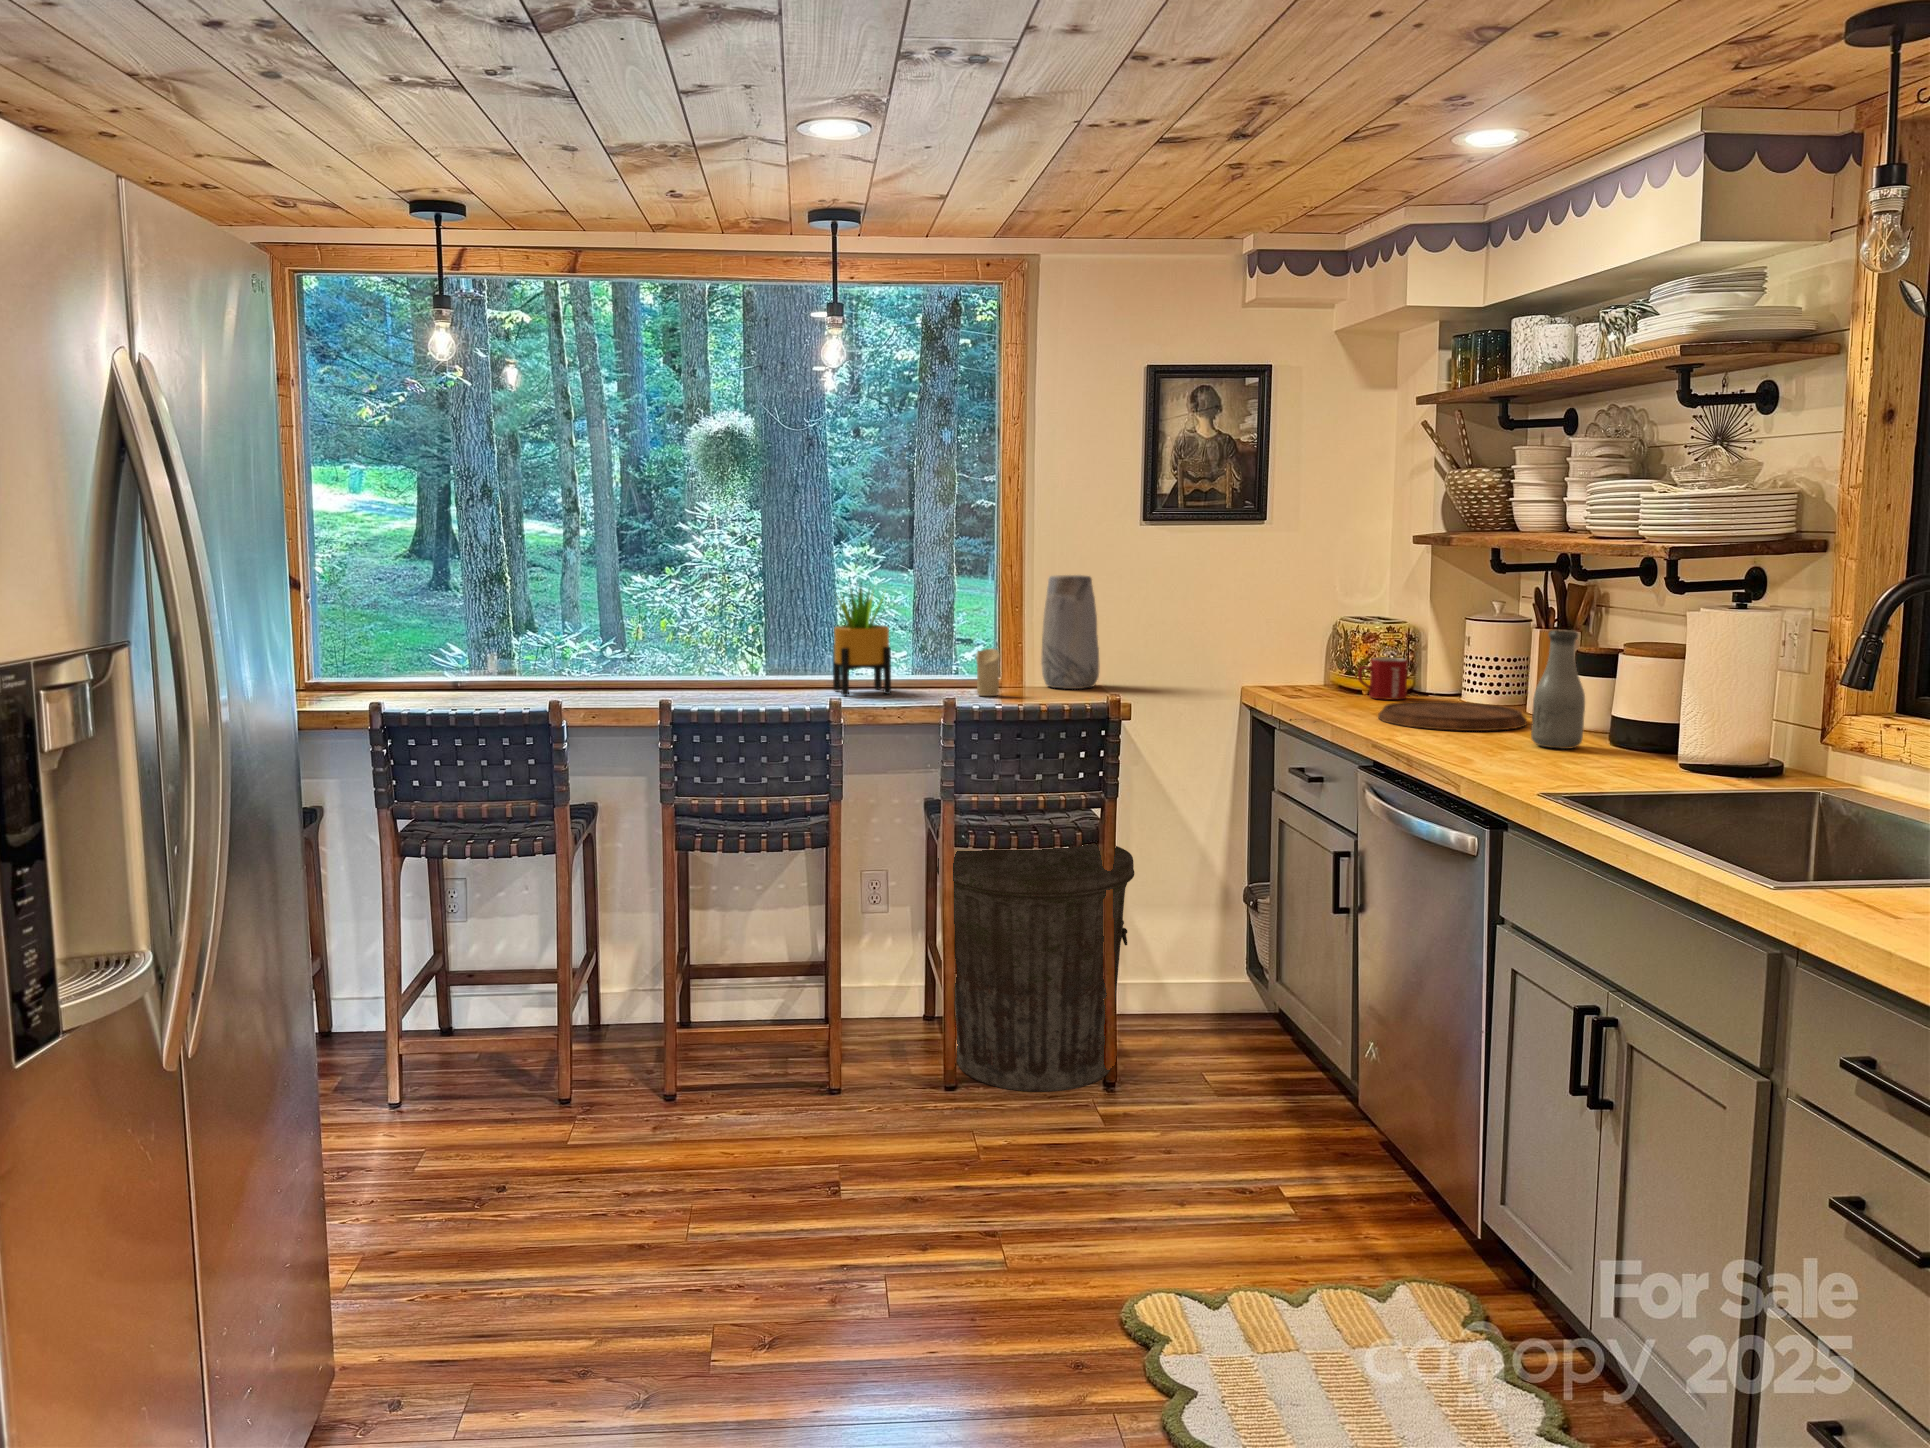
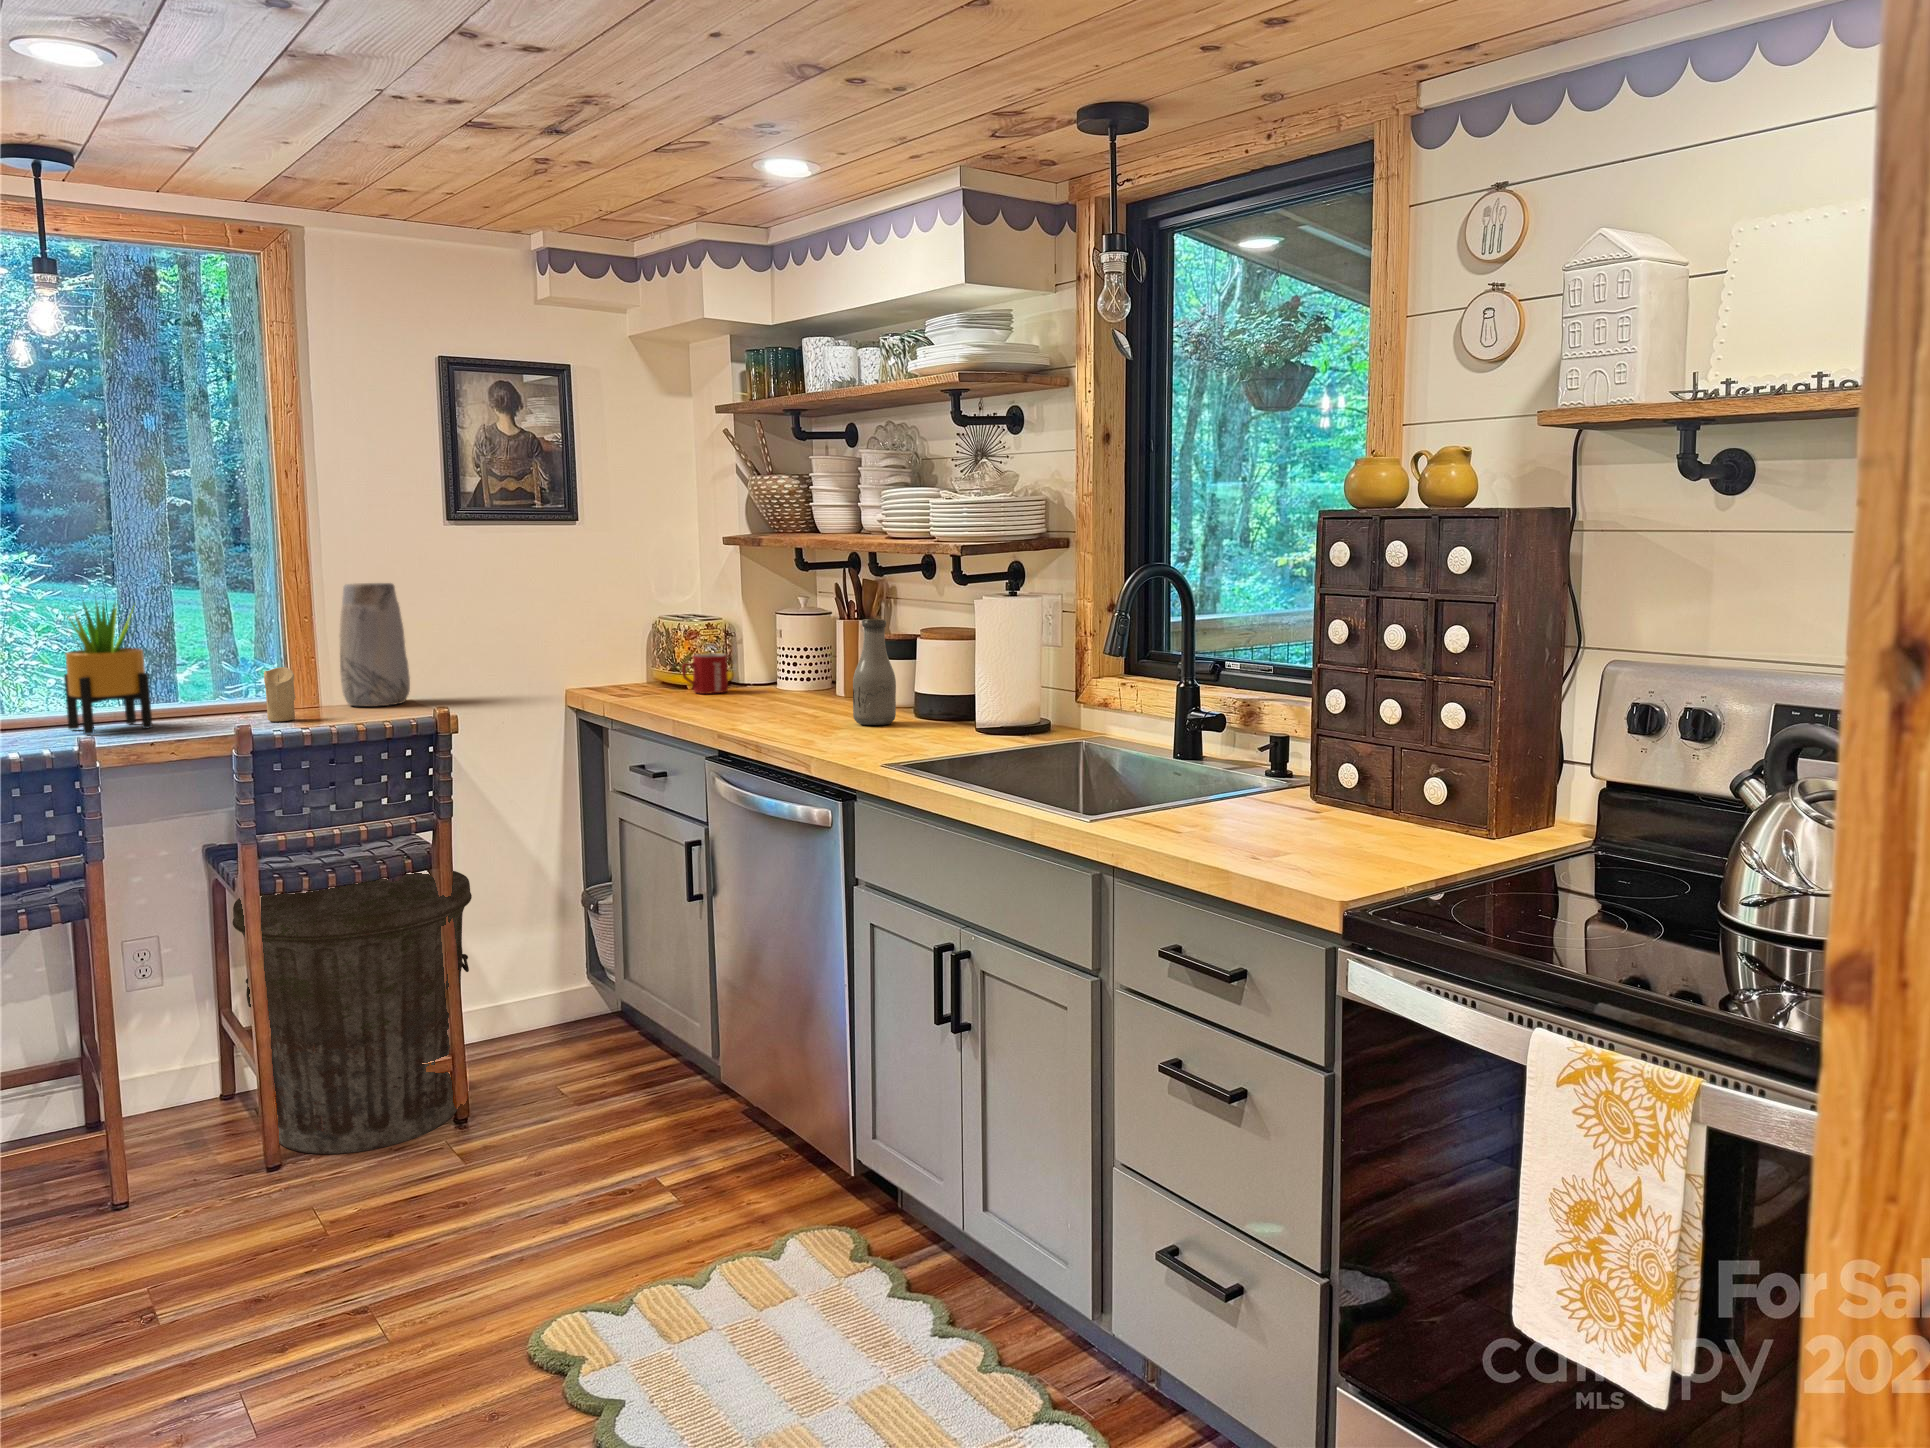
cutting board: present [1378,701,1527,731] -> none [711,691,842,717]

